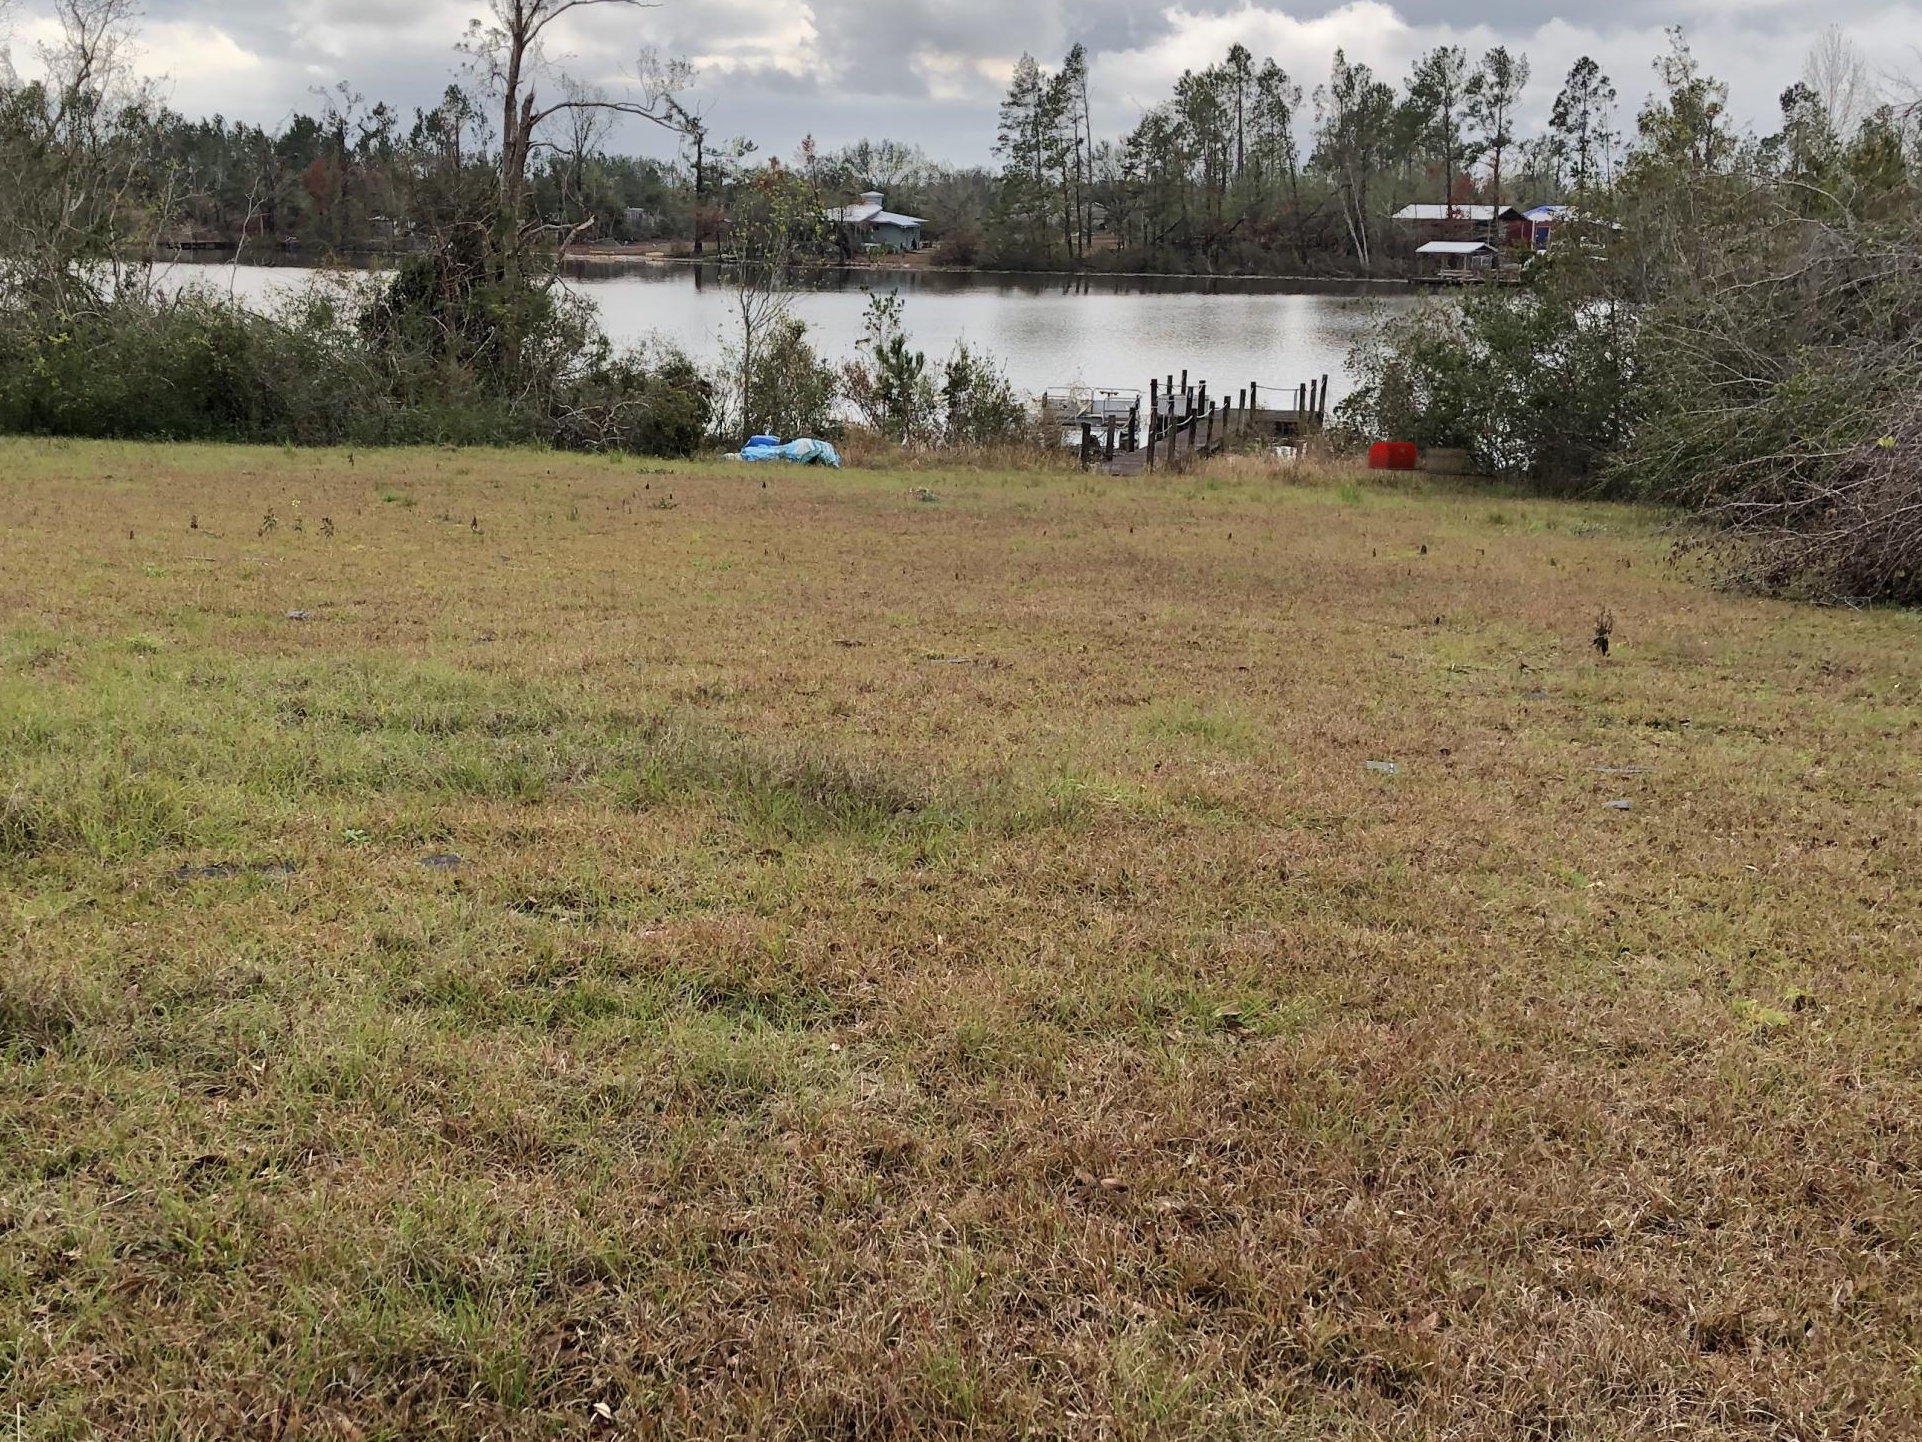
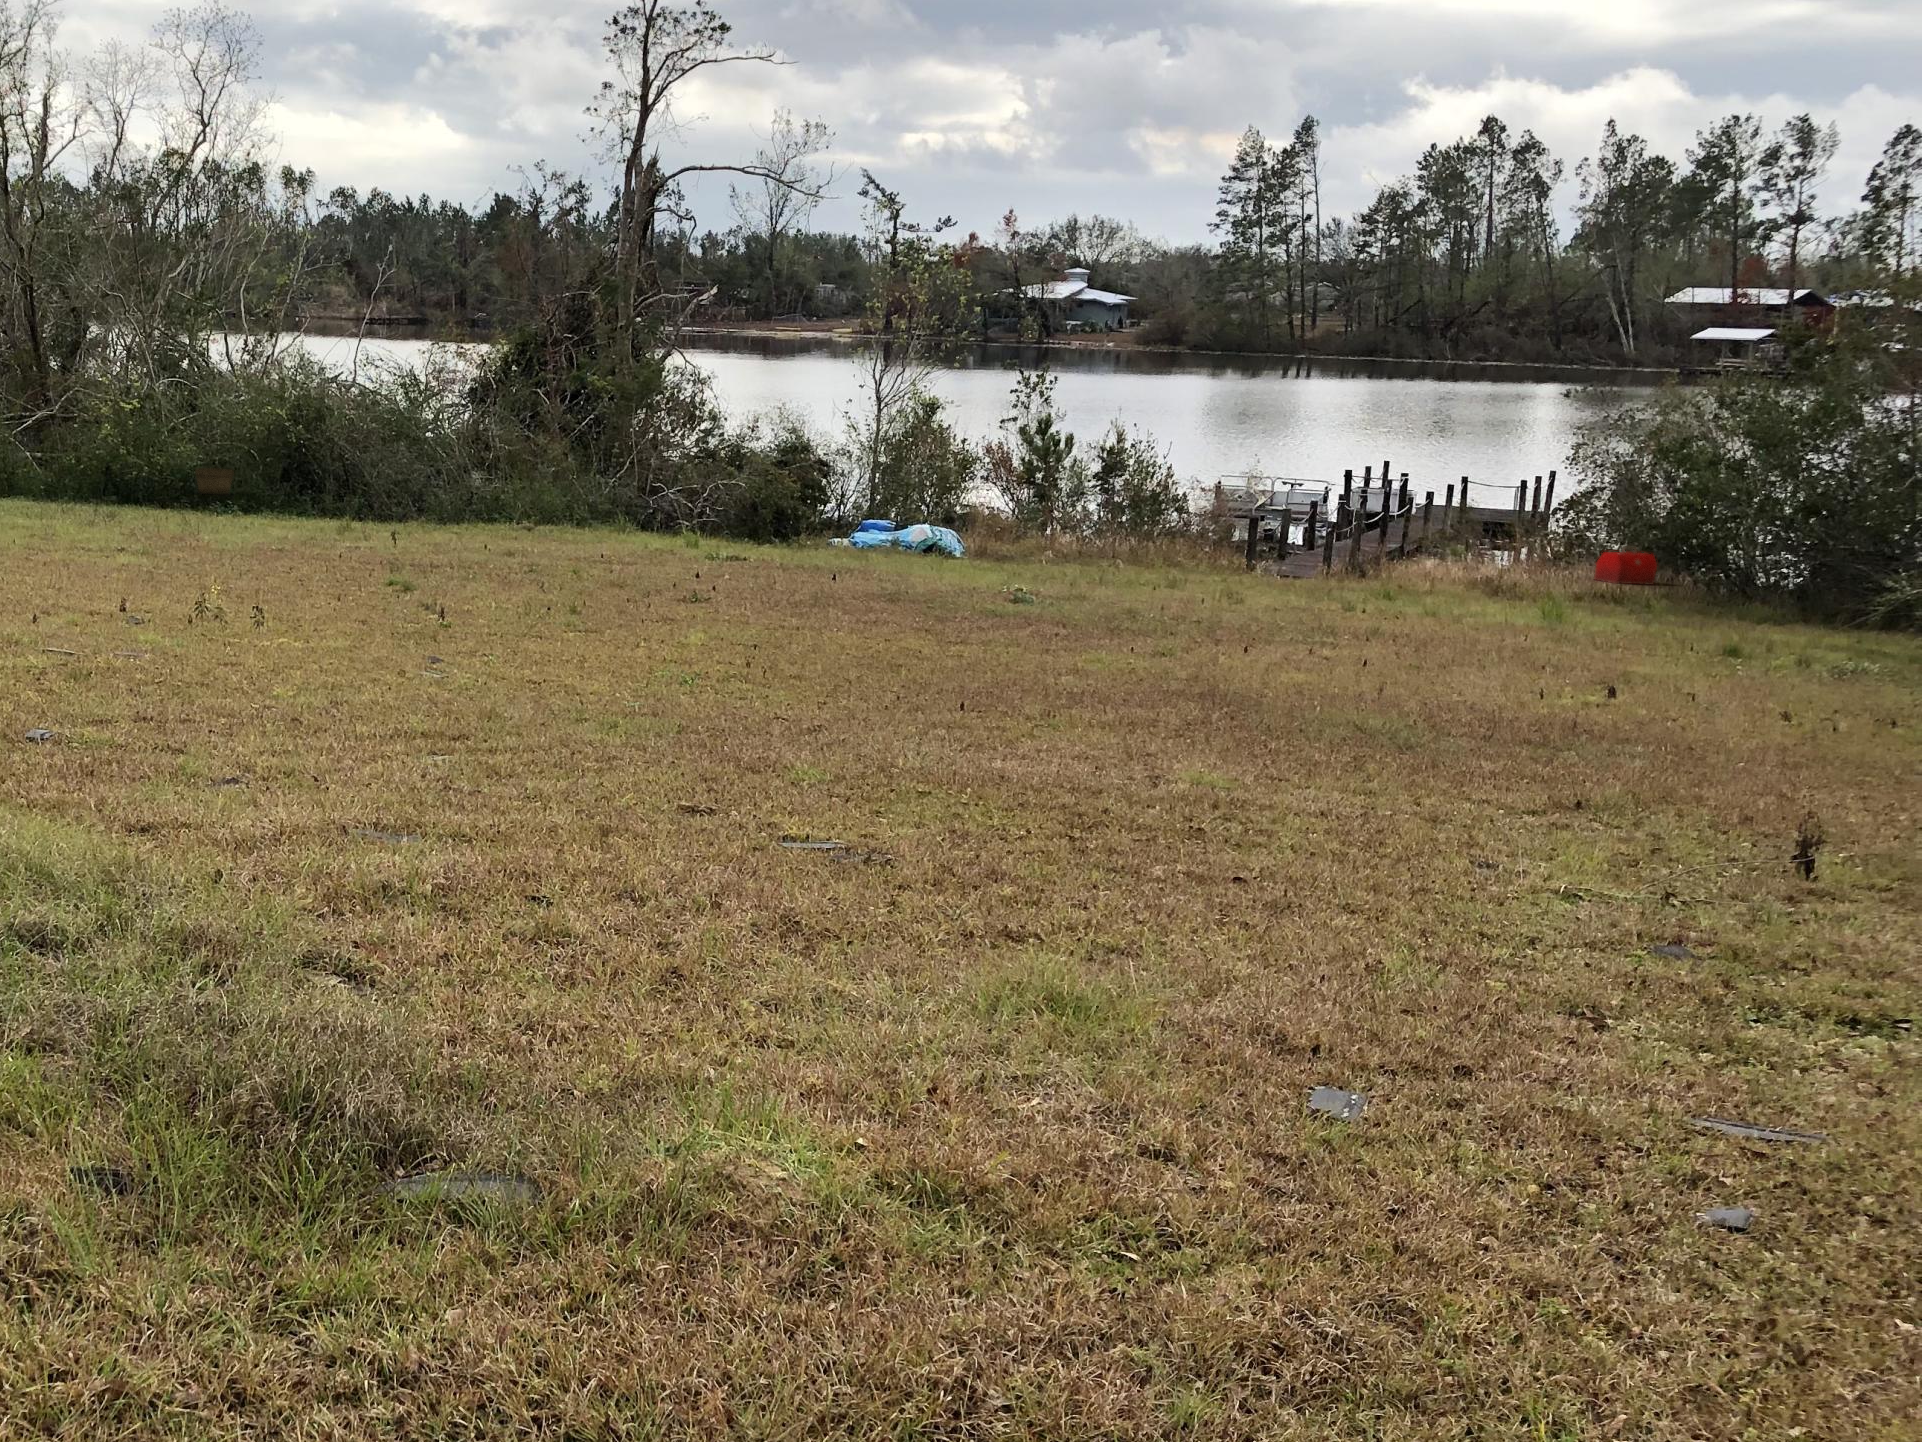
wooden bucket: present [1426,448,1467,475] -> present [196,465,234,495]

